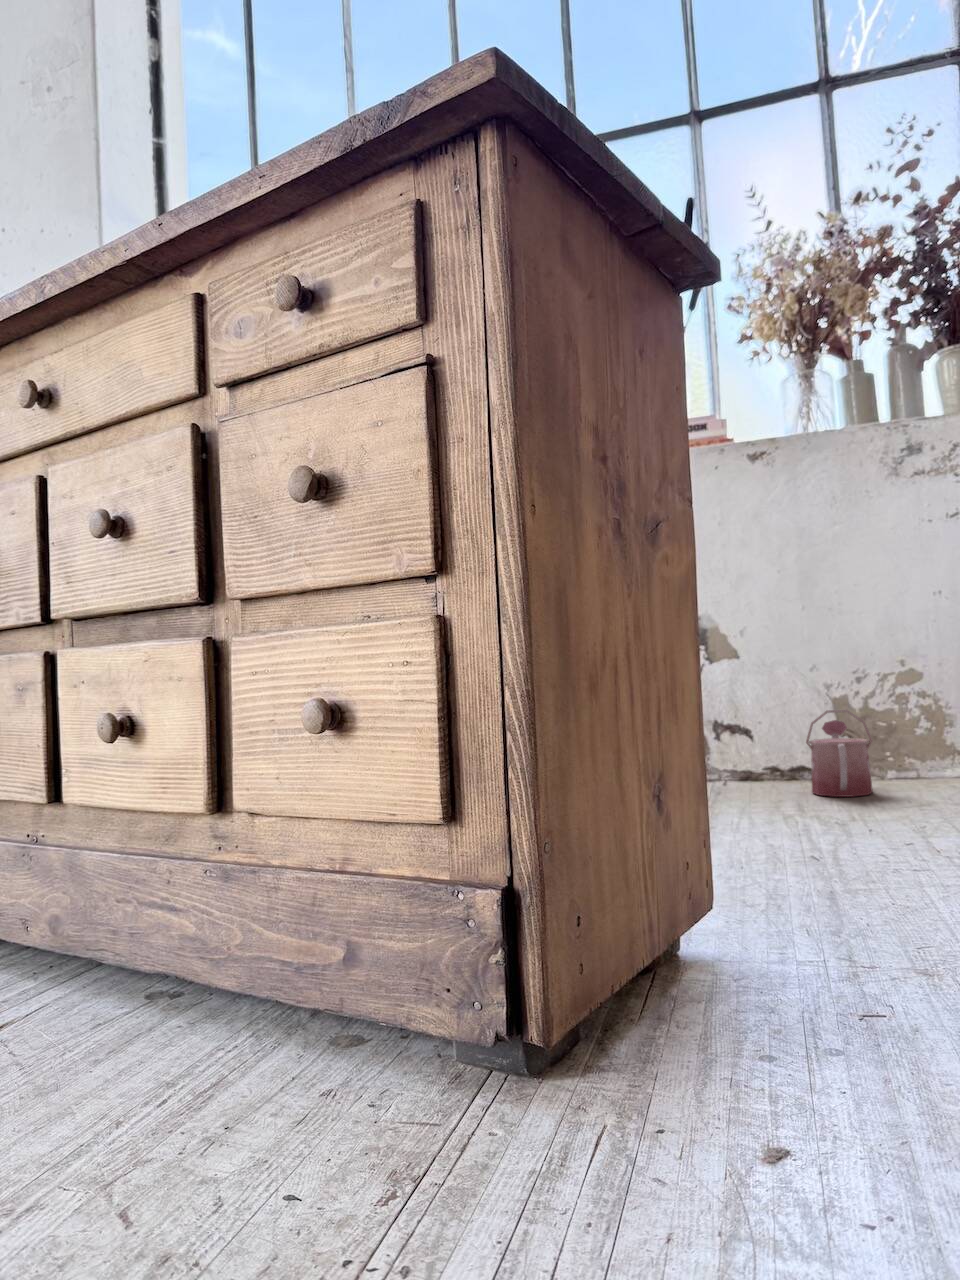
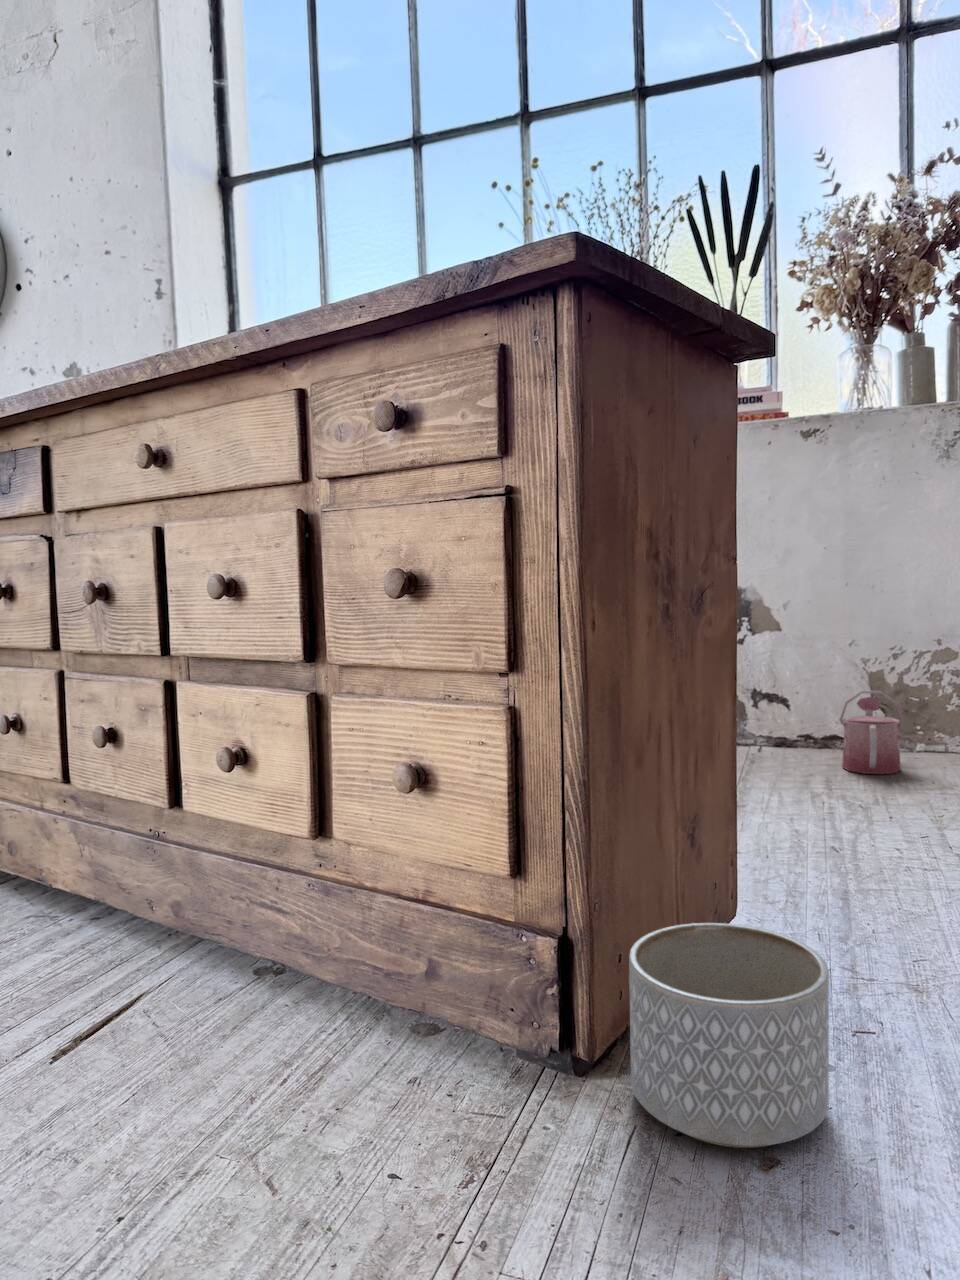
planter: none [590,880,844,1140] -> present [629,923,829,1148]

